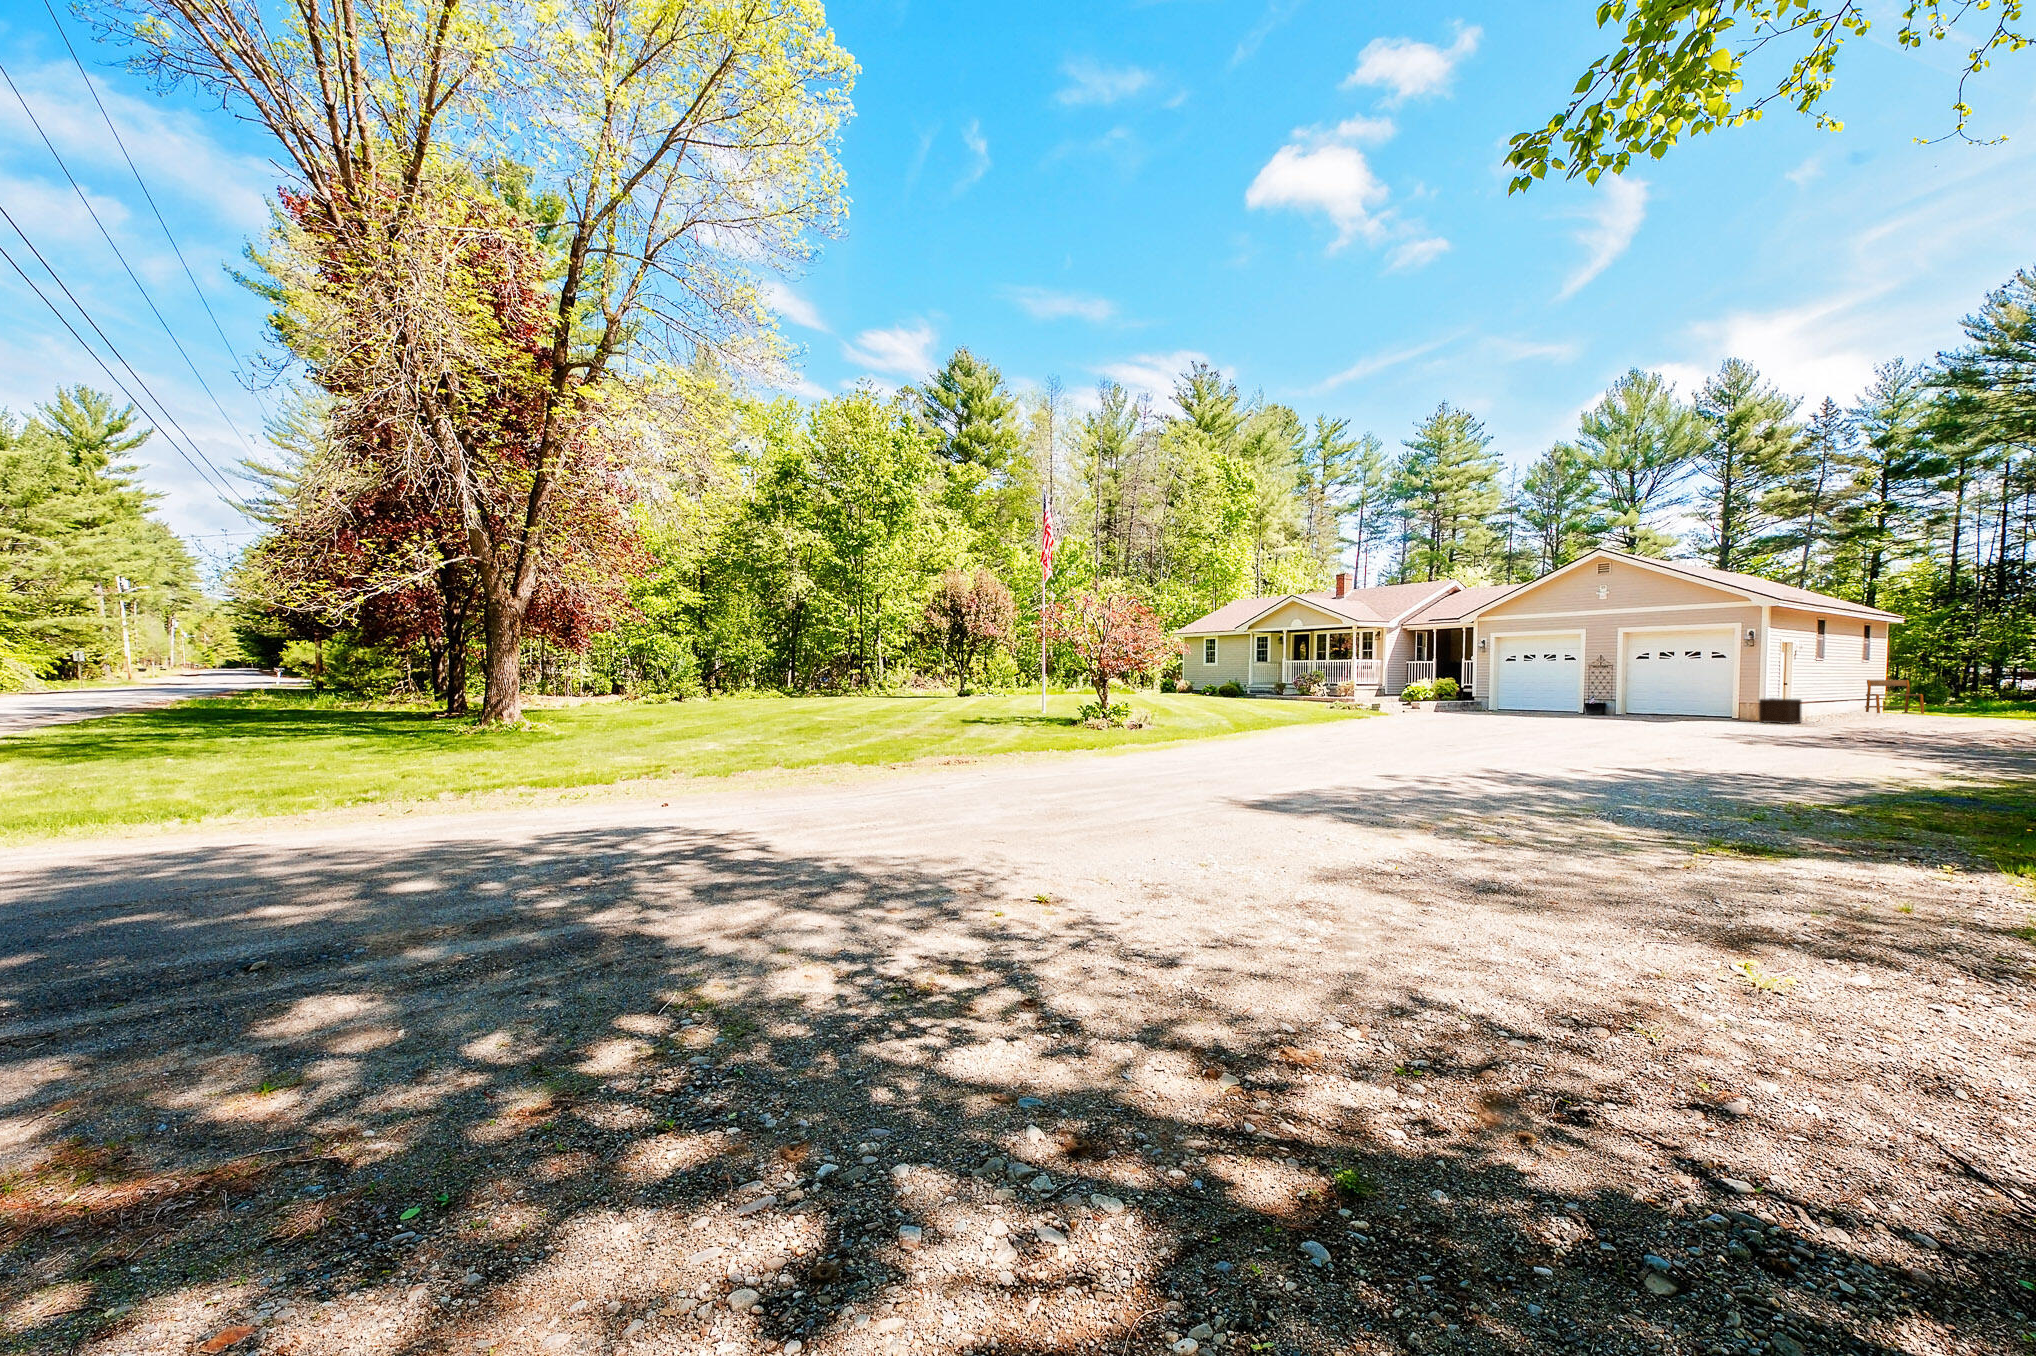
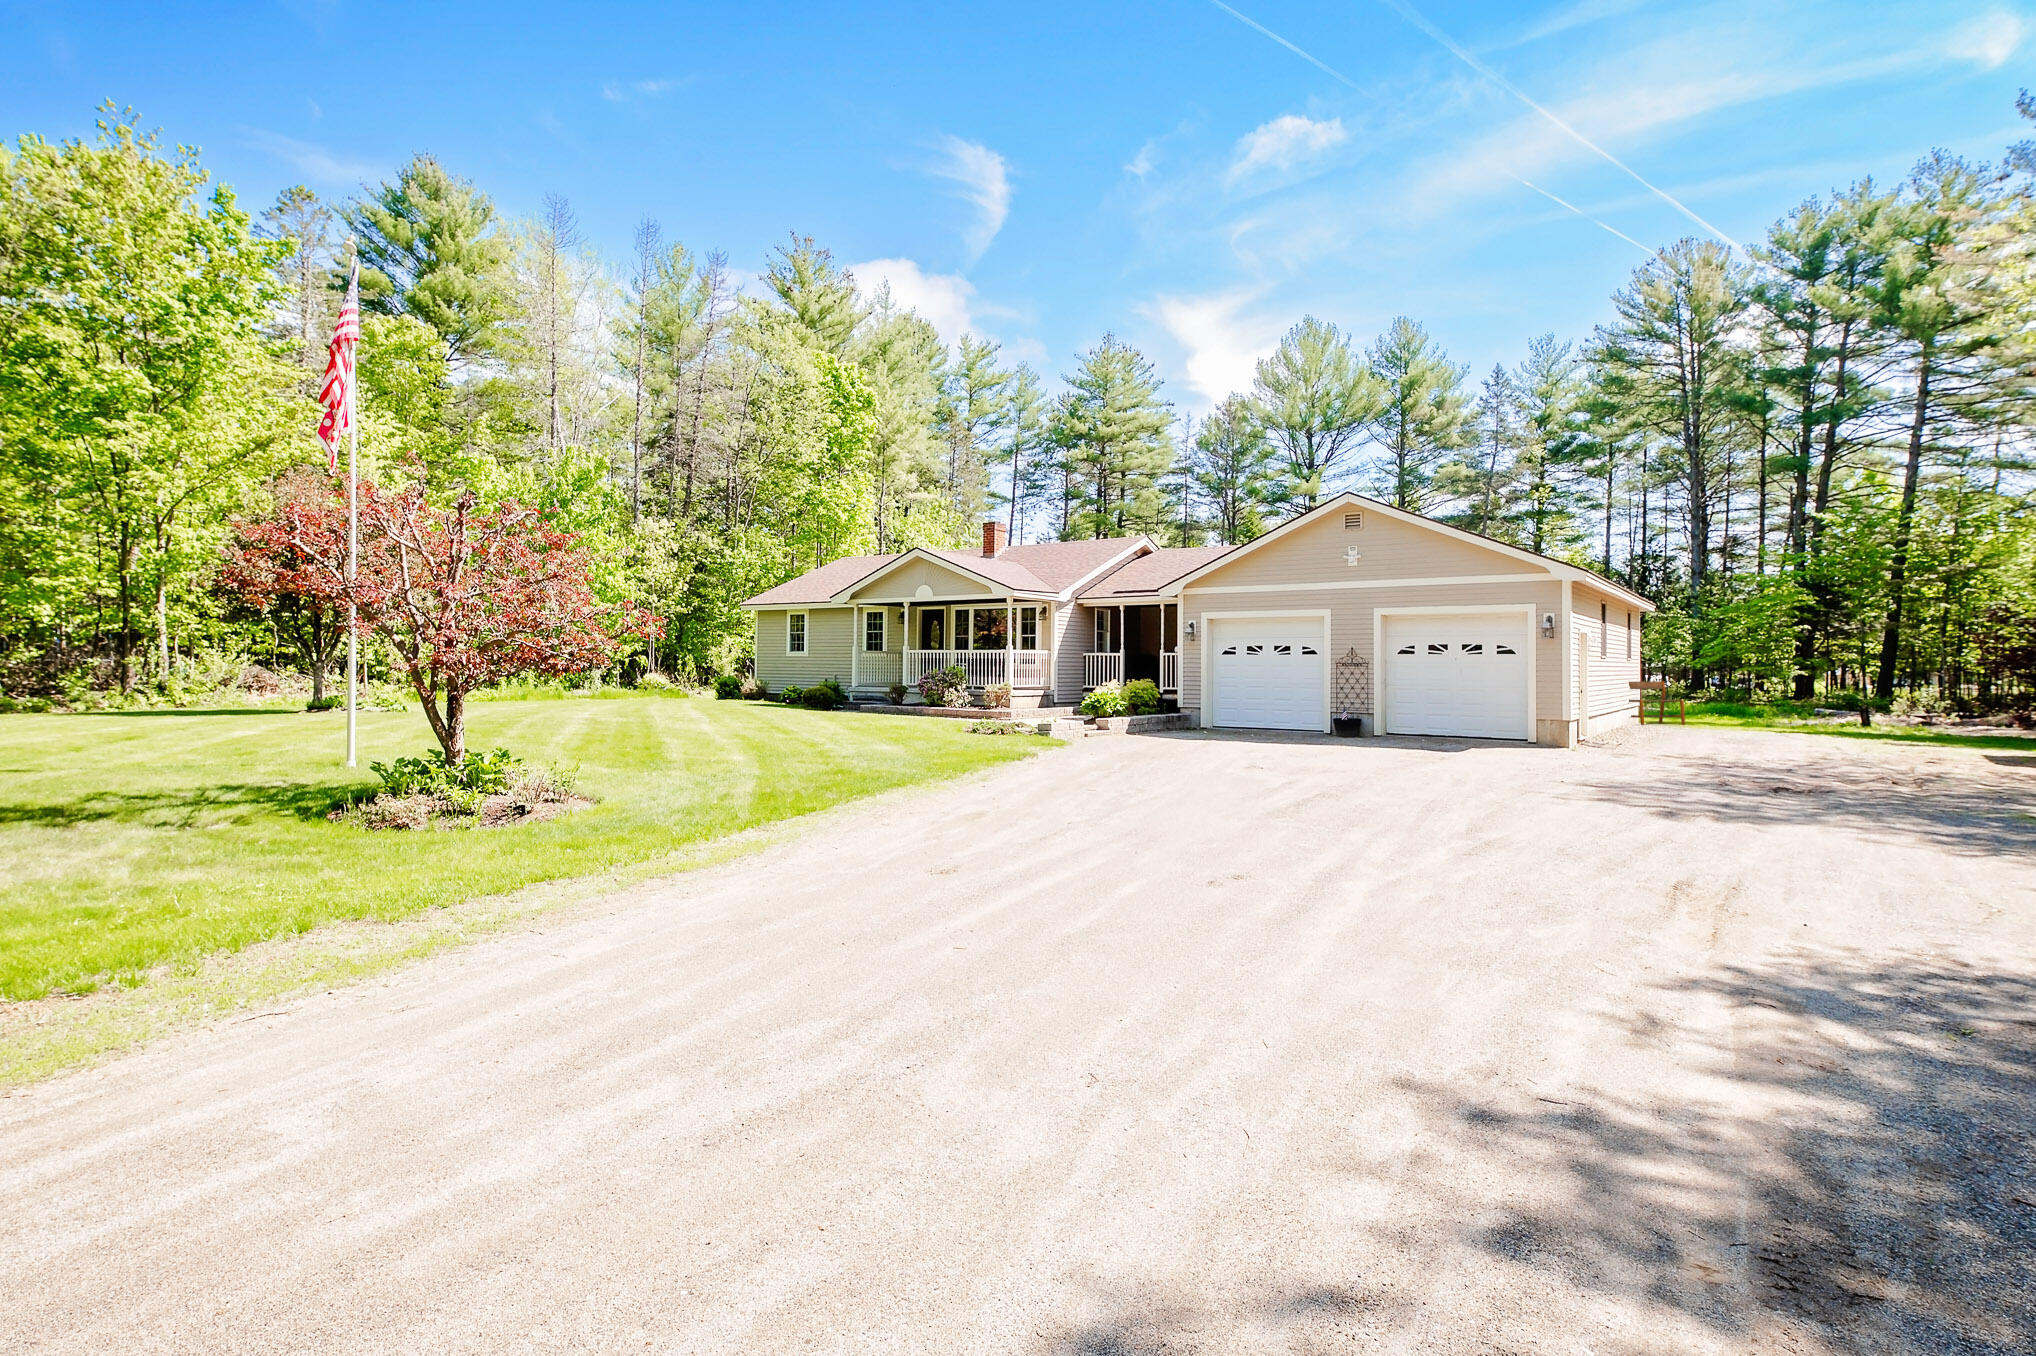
wooden crate: present [1759,698,1802,724] -> none [1580,710,1630,750]

